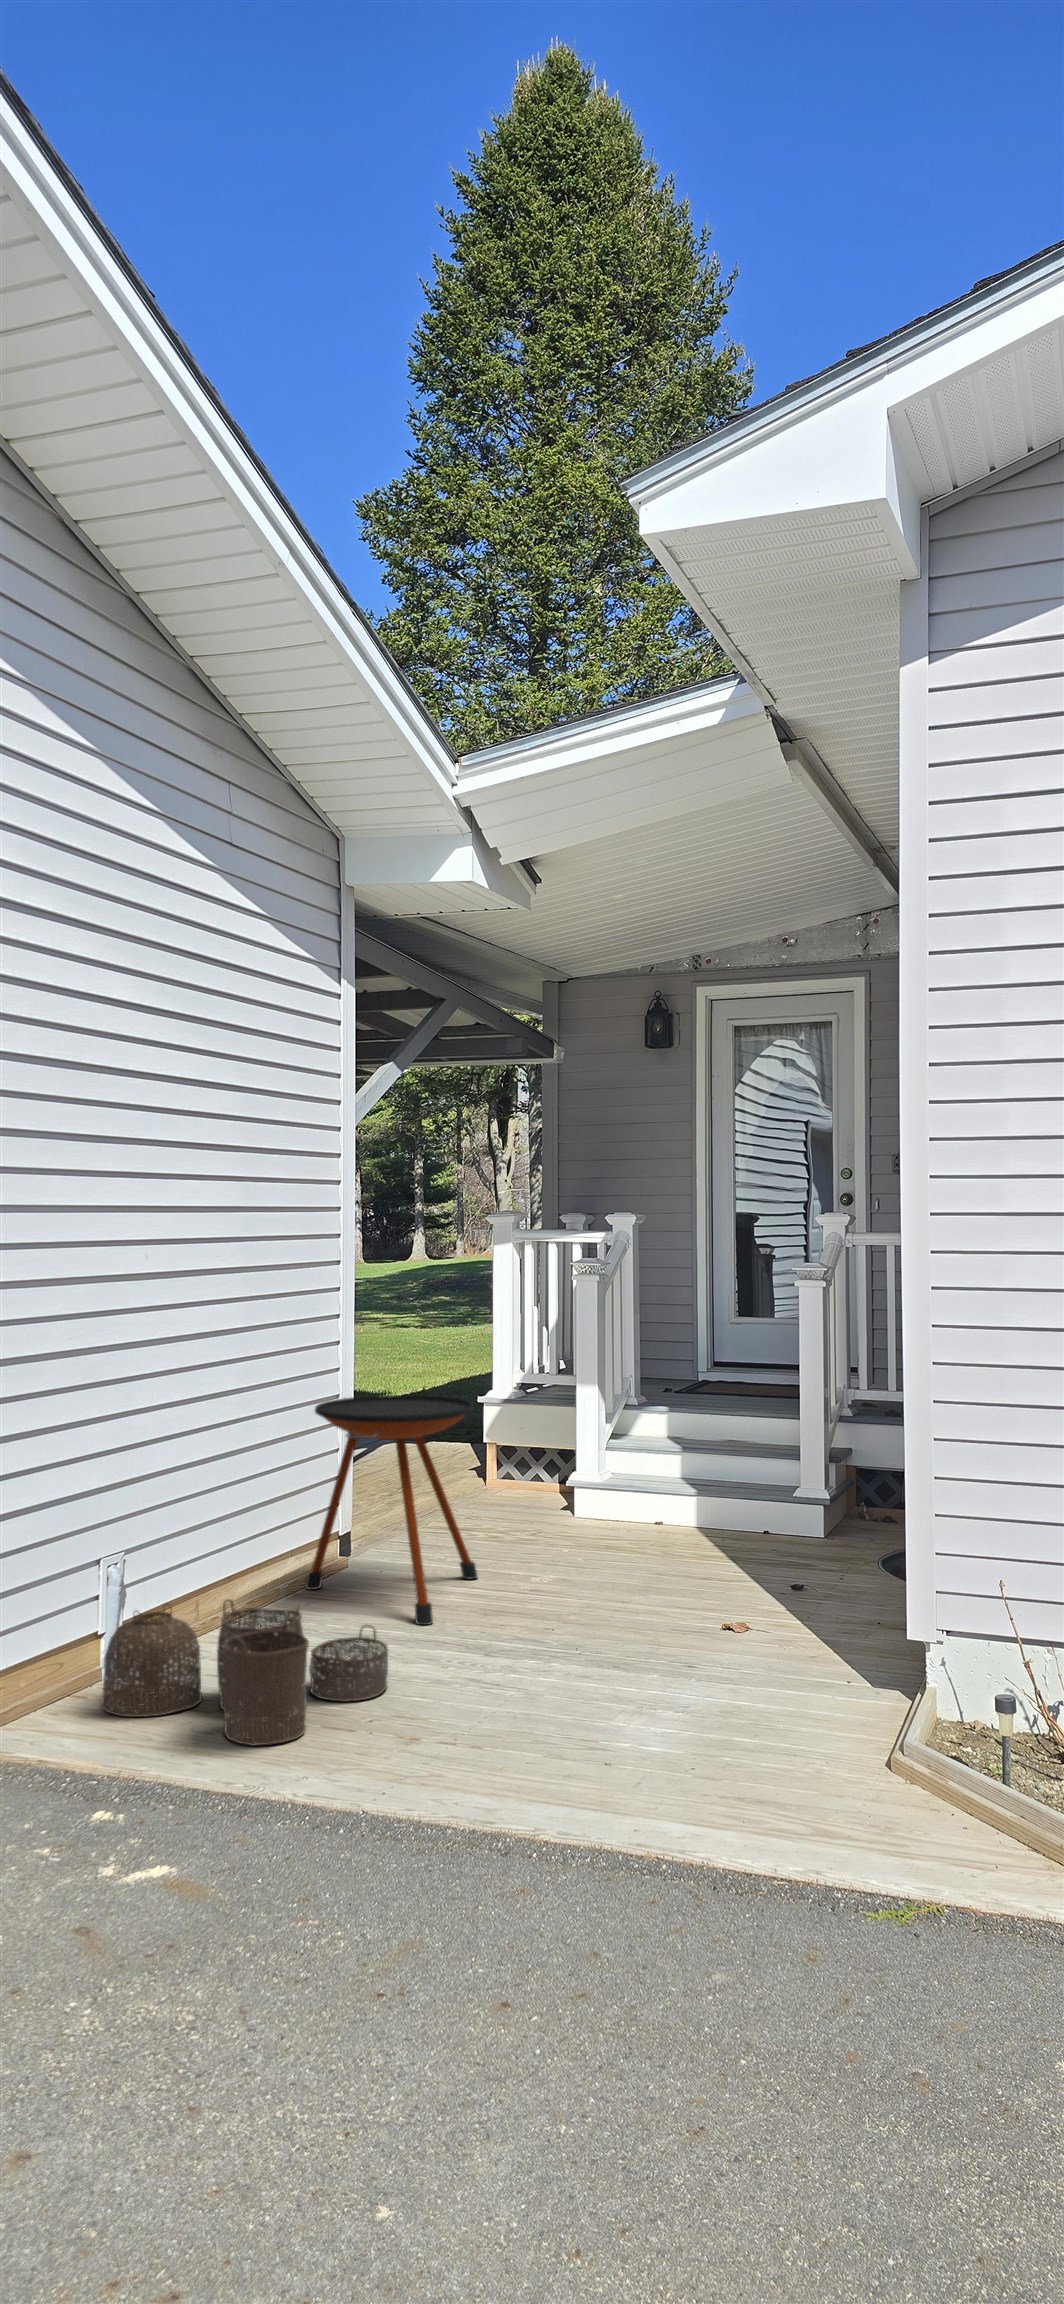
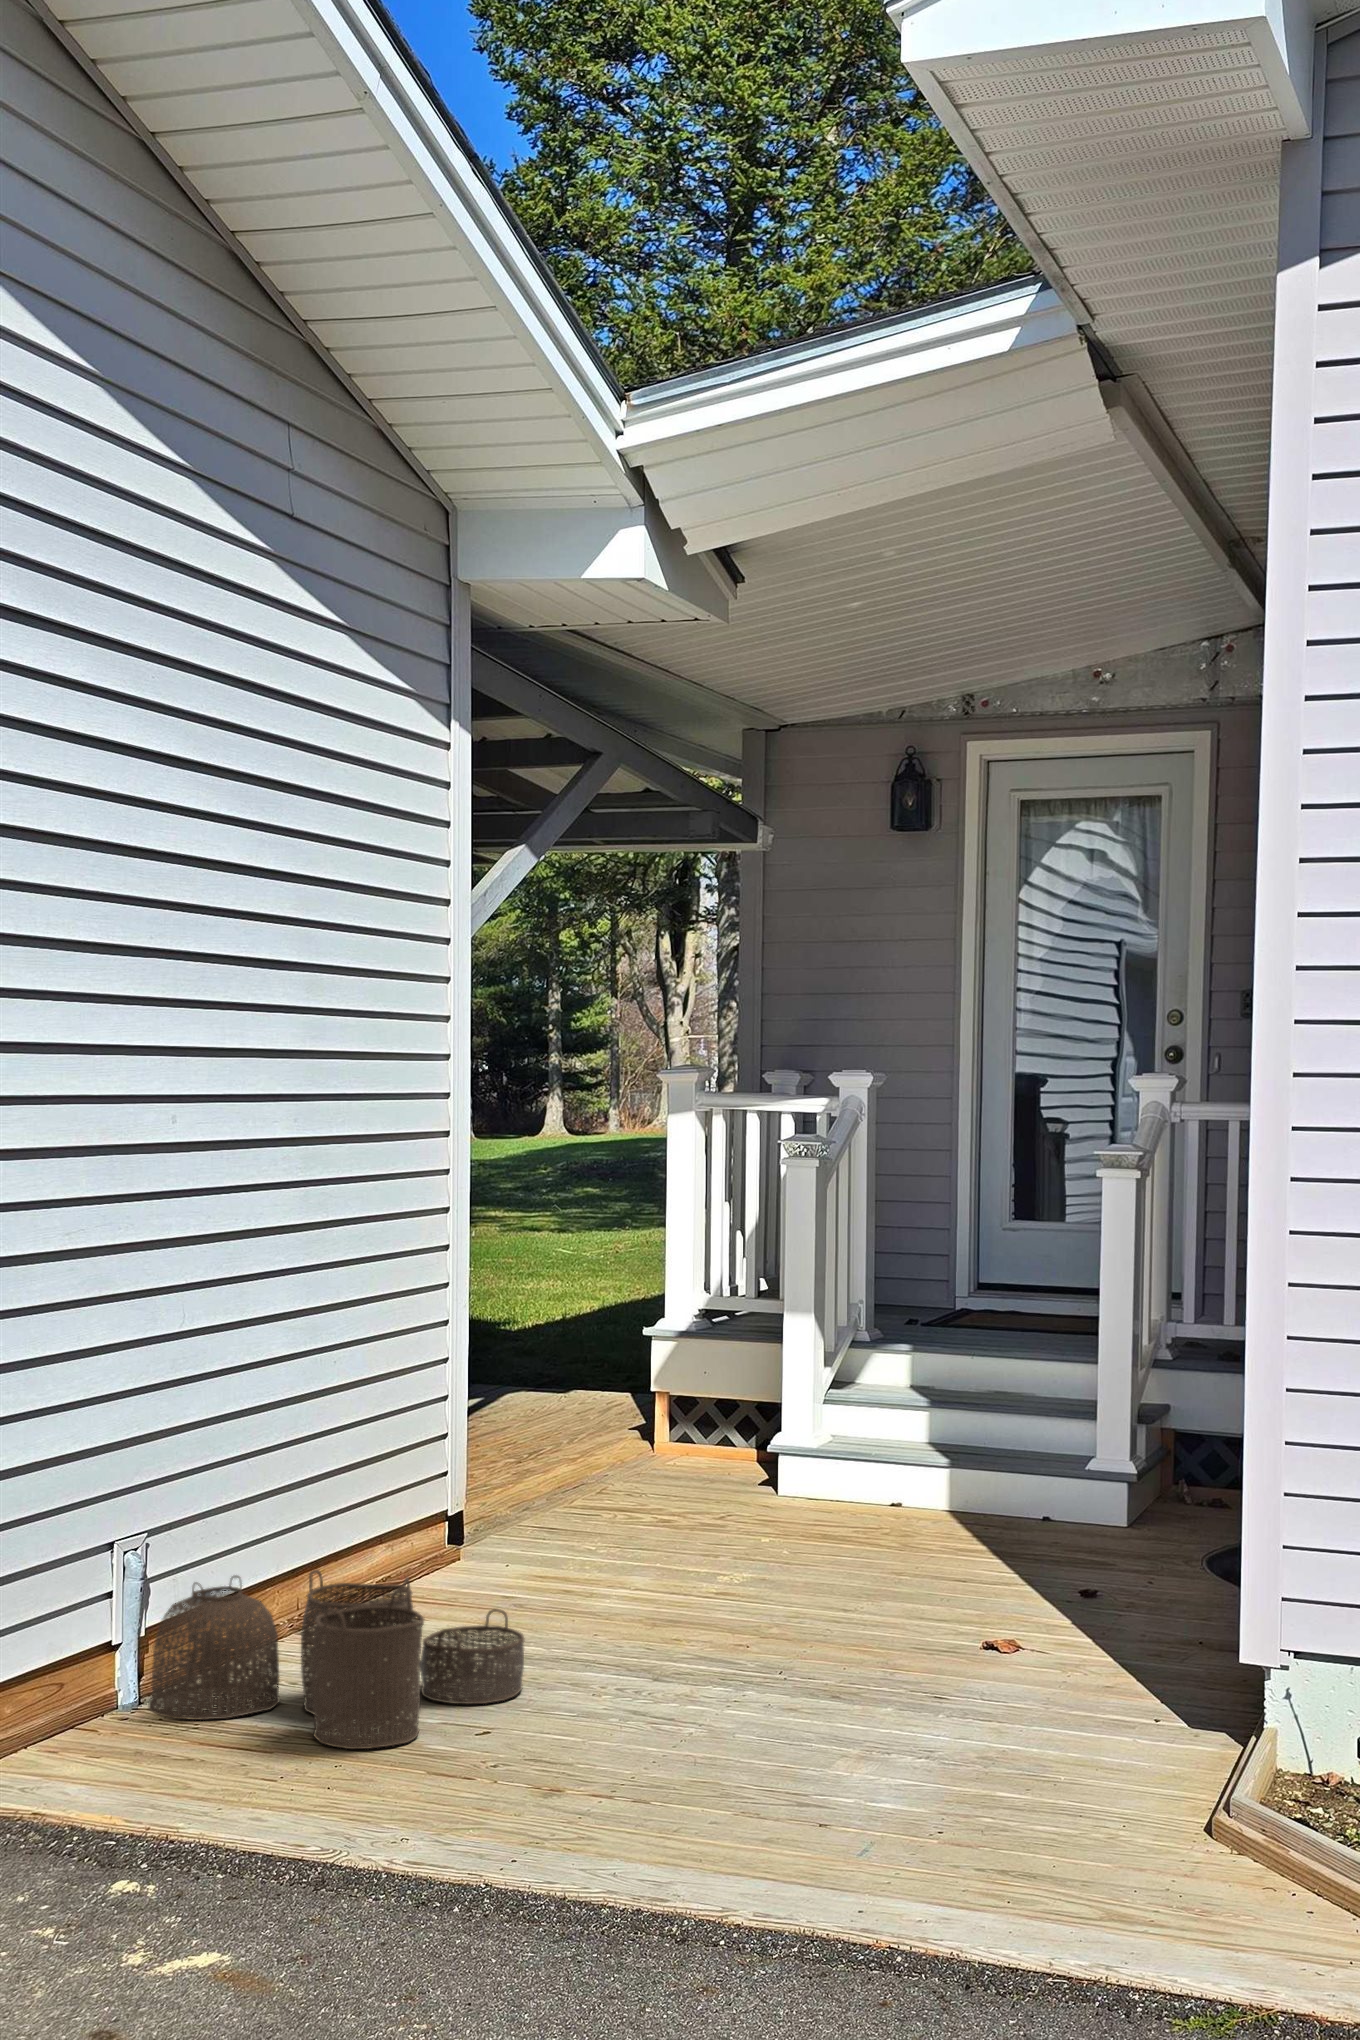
side table: present [306,1395,478,1625] -> none [405,1317,641,1623]

